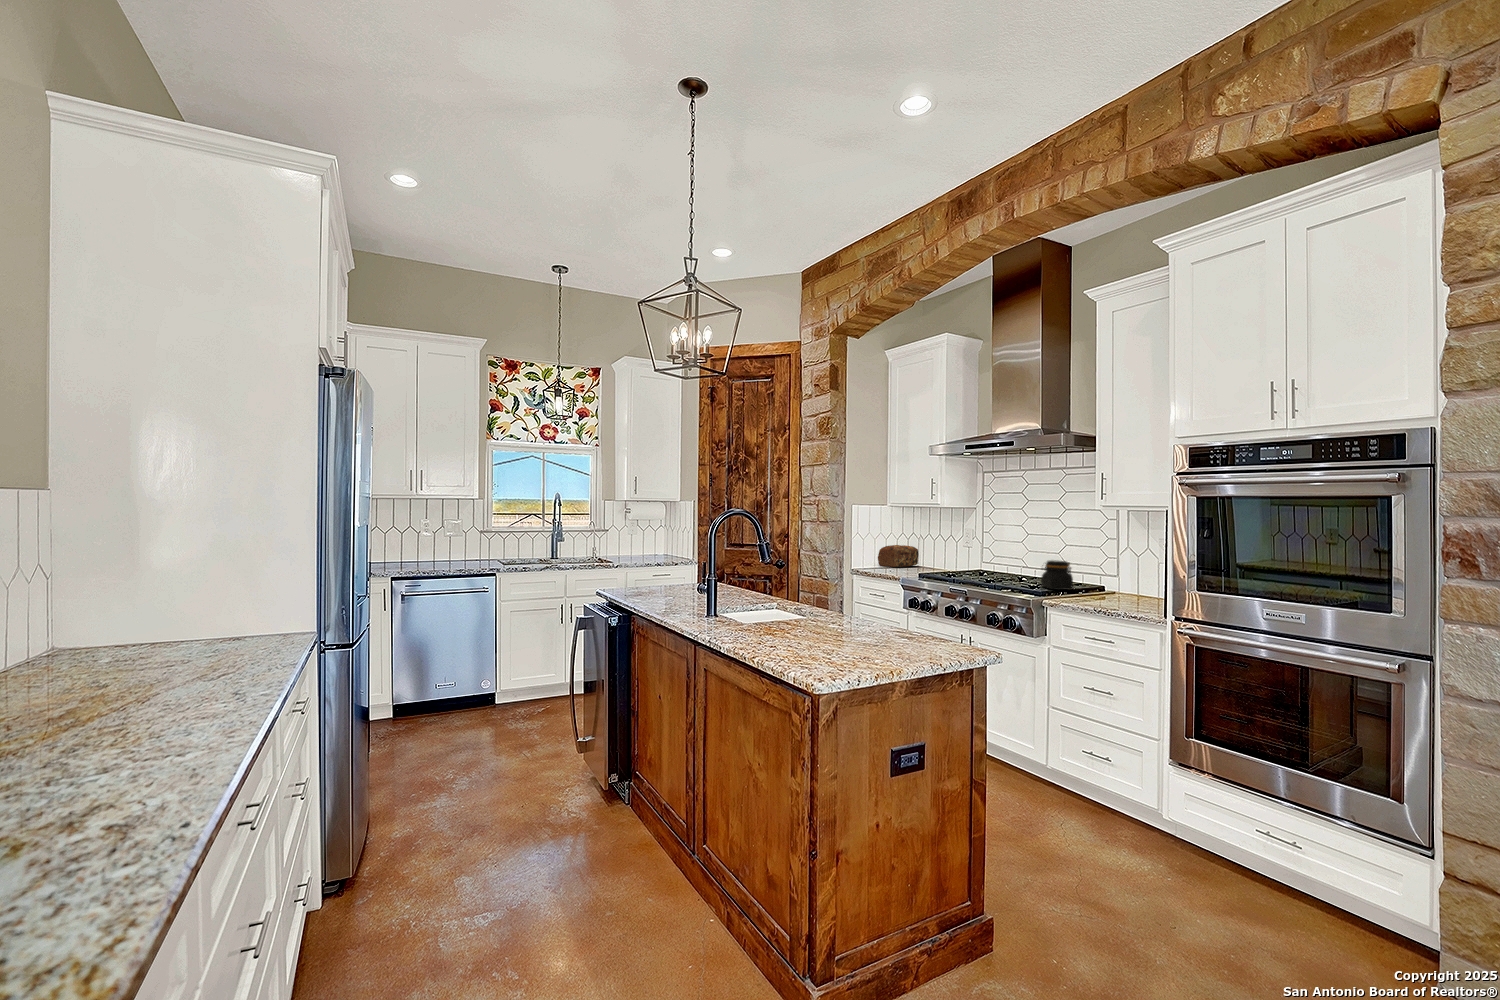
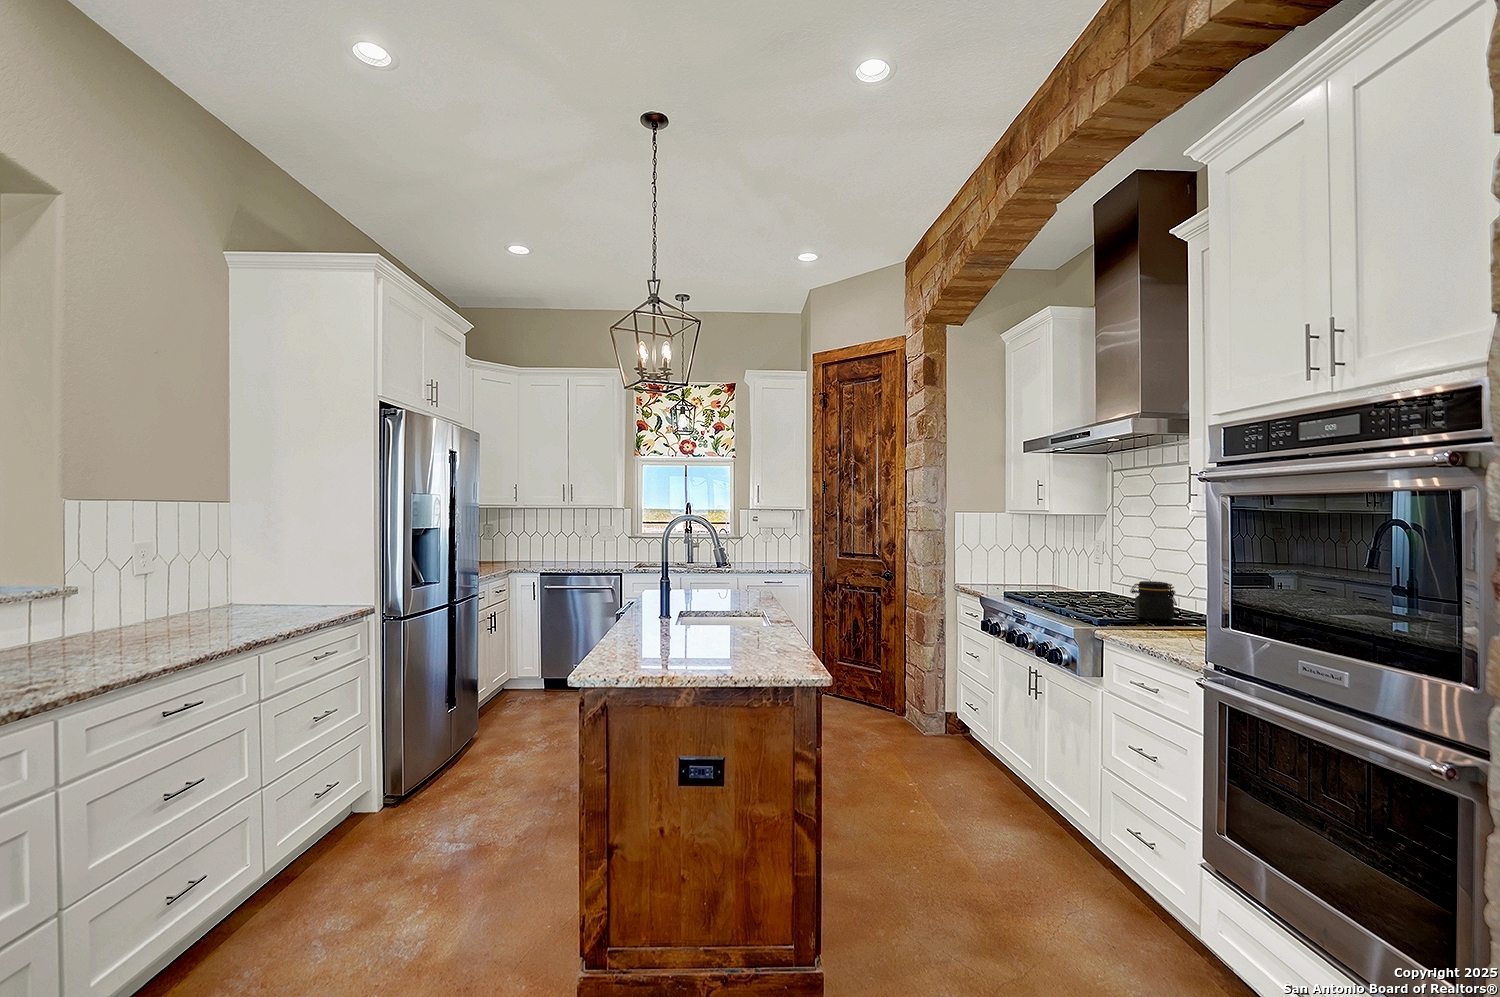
bread loaf: present [878,545,919,567] -> none [990,558,1045,584]

